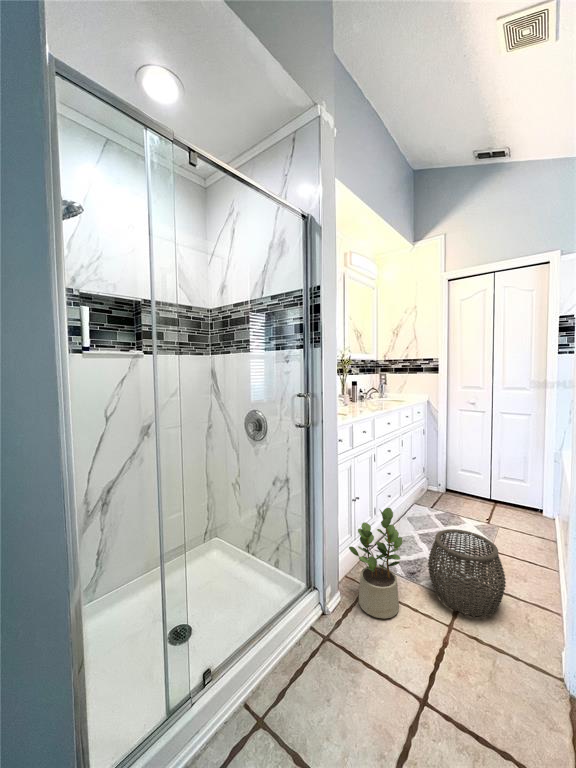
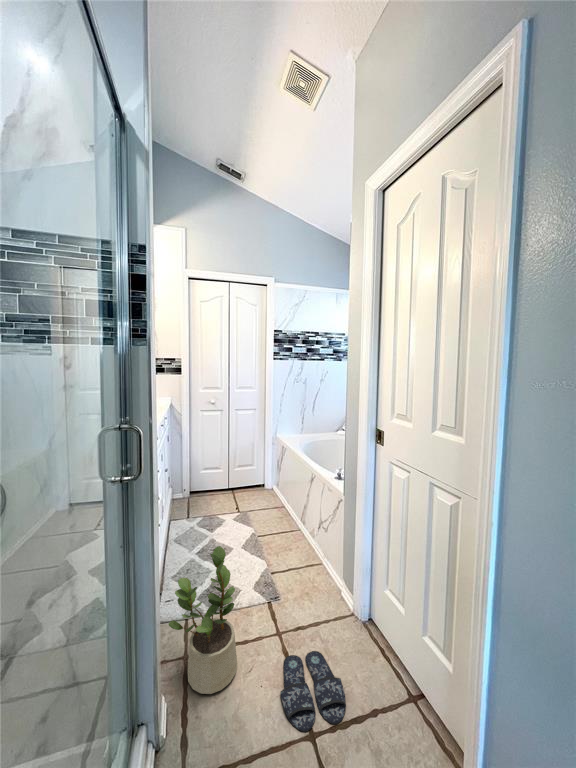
woven basket: present [428,529,506,618] -> none [239,530,303,616]
slippers: none [410,641,483,715] -> present [280,651,346,732]

